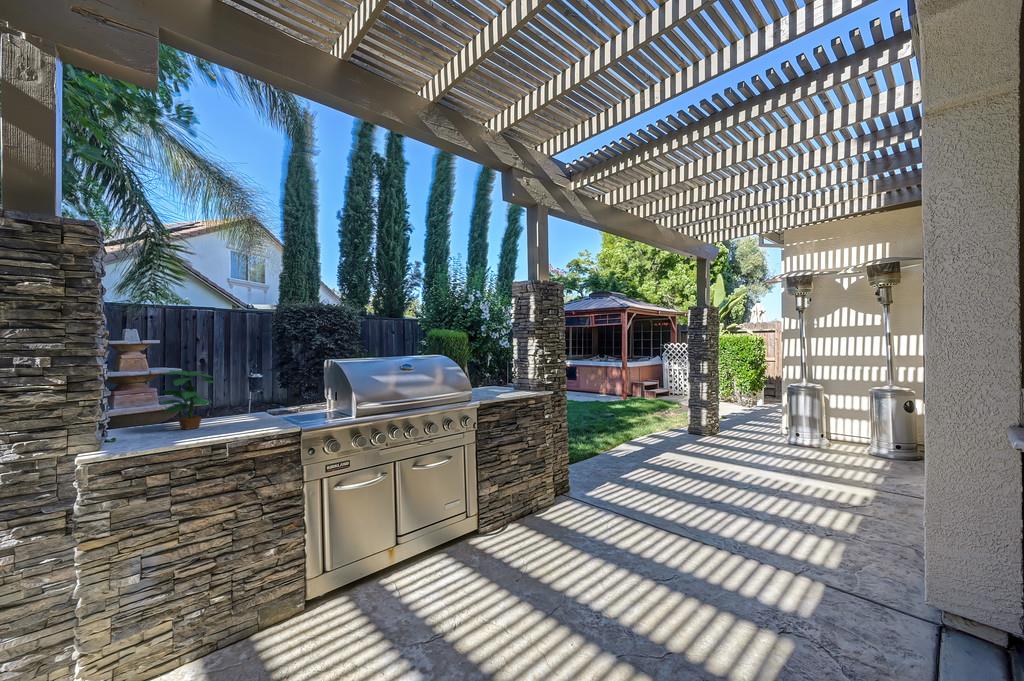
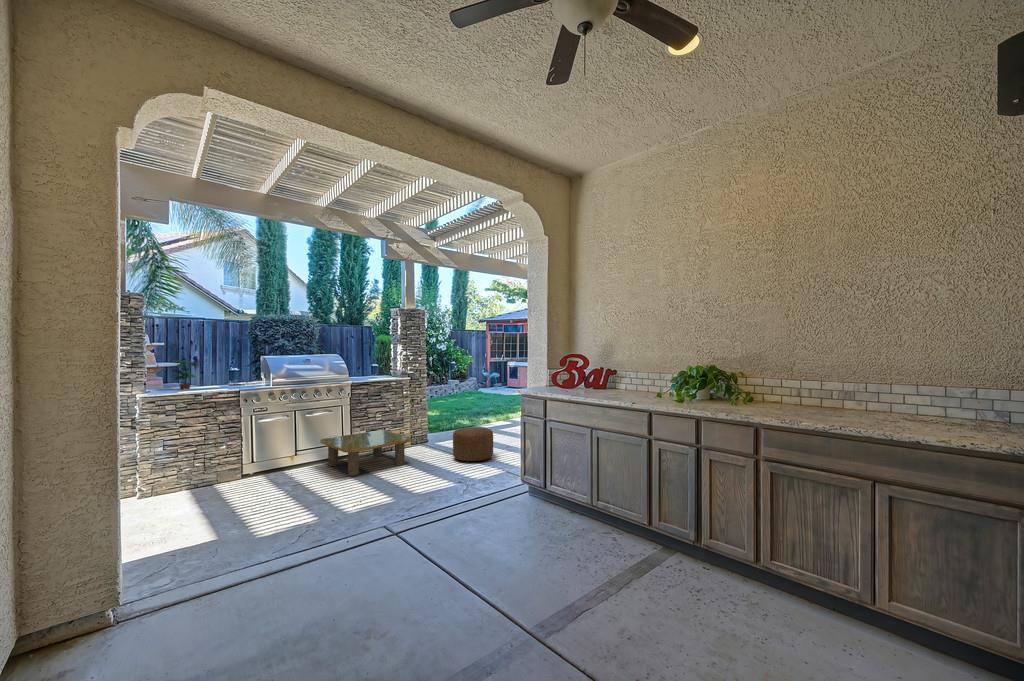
ottoman: none [664,483,743,555] -> present [453,427,493,461]
coffee table: none [436,485,605,601] -> present [320,430,412,476]

